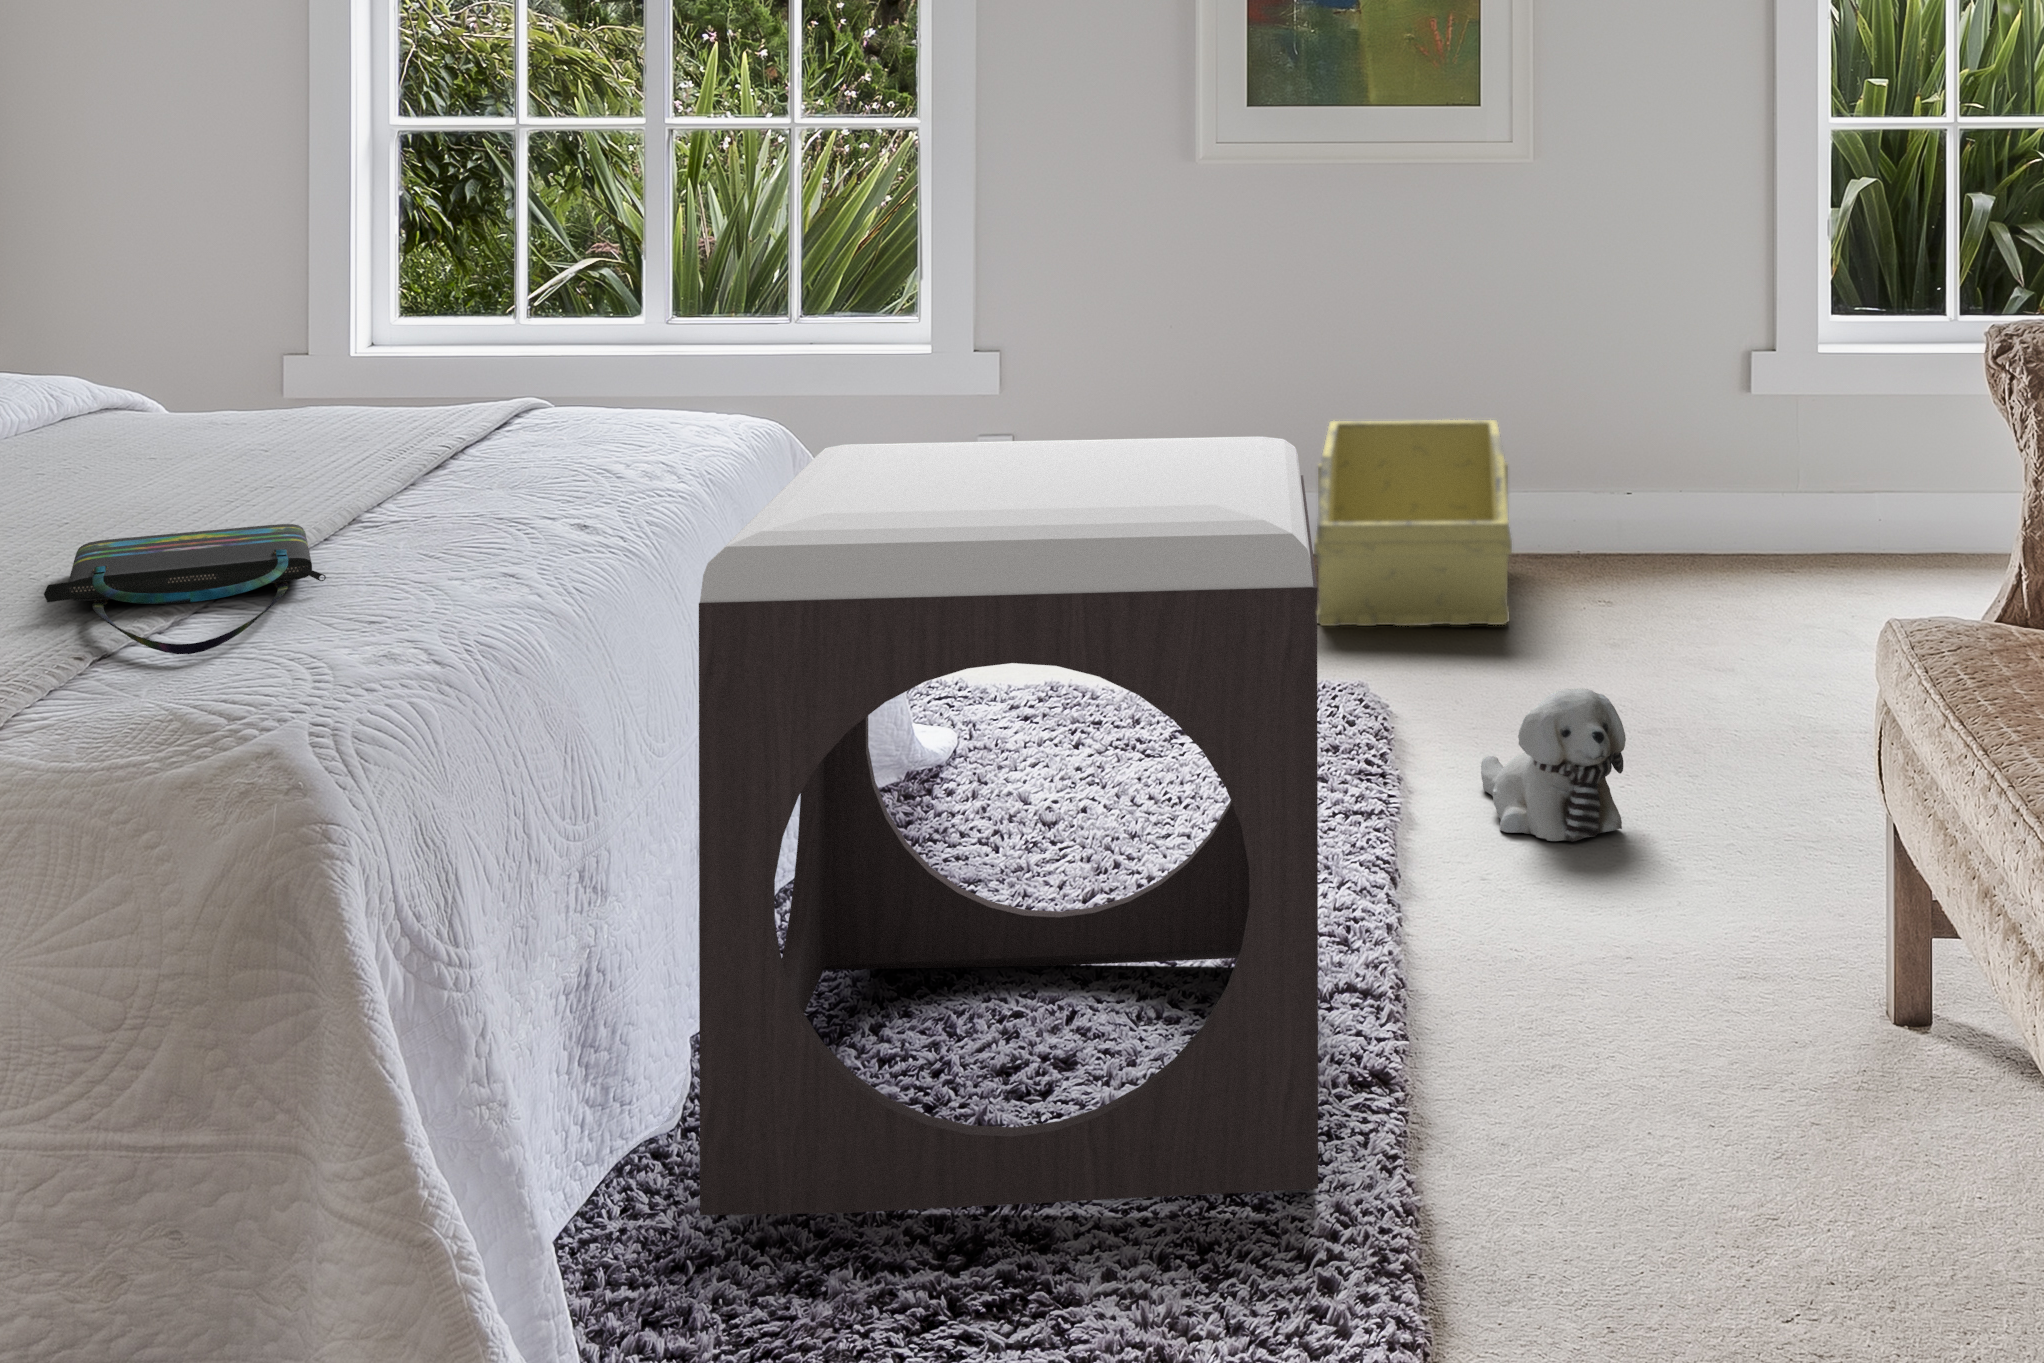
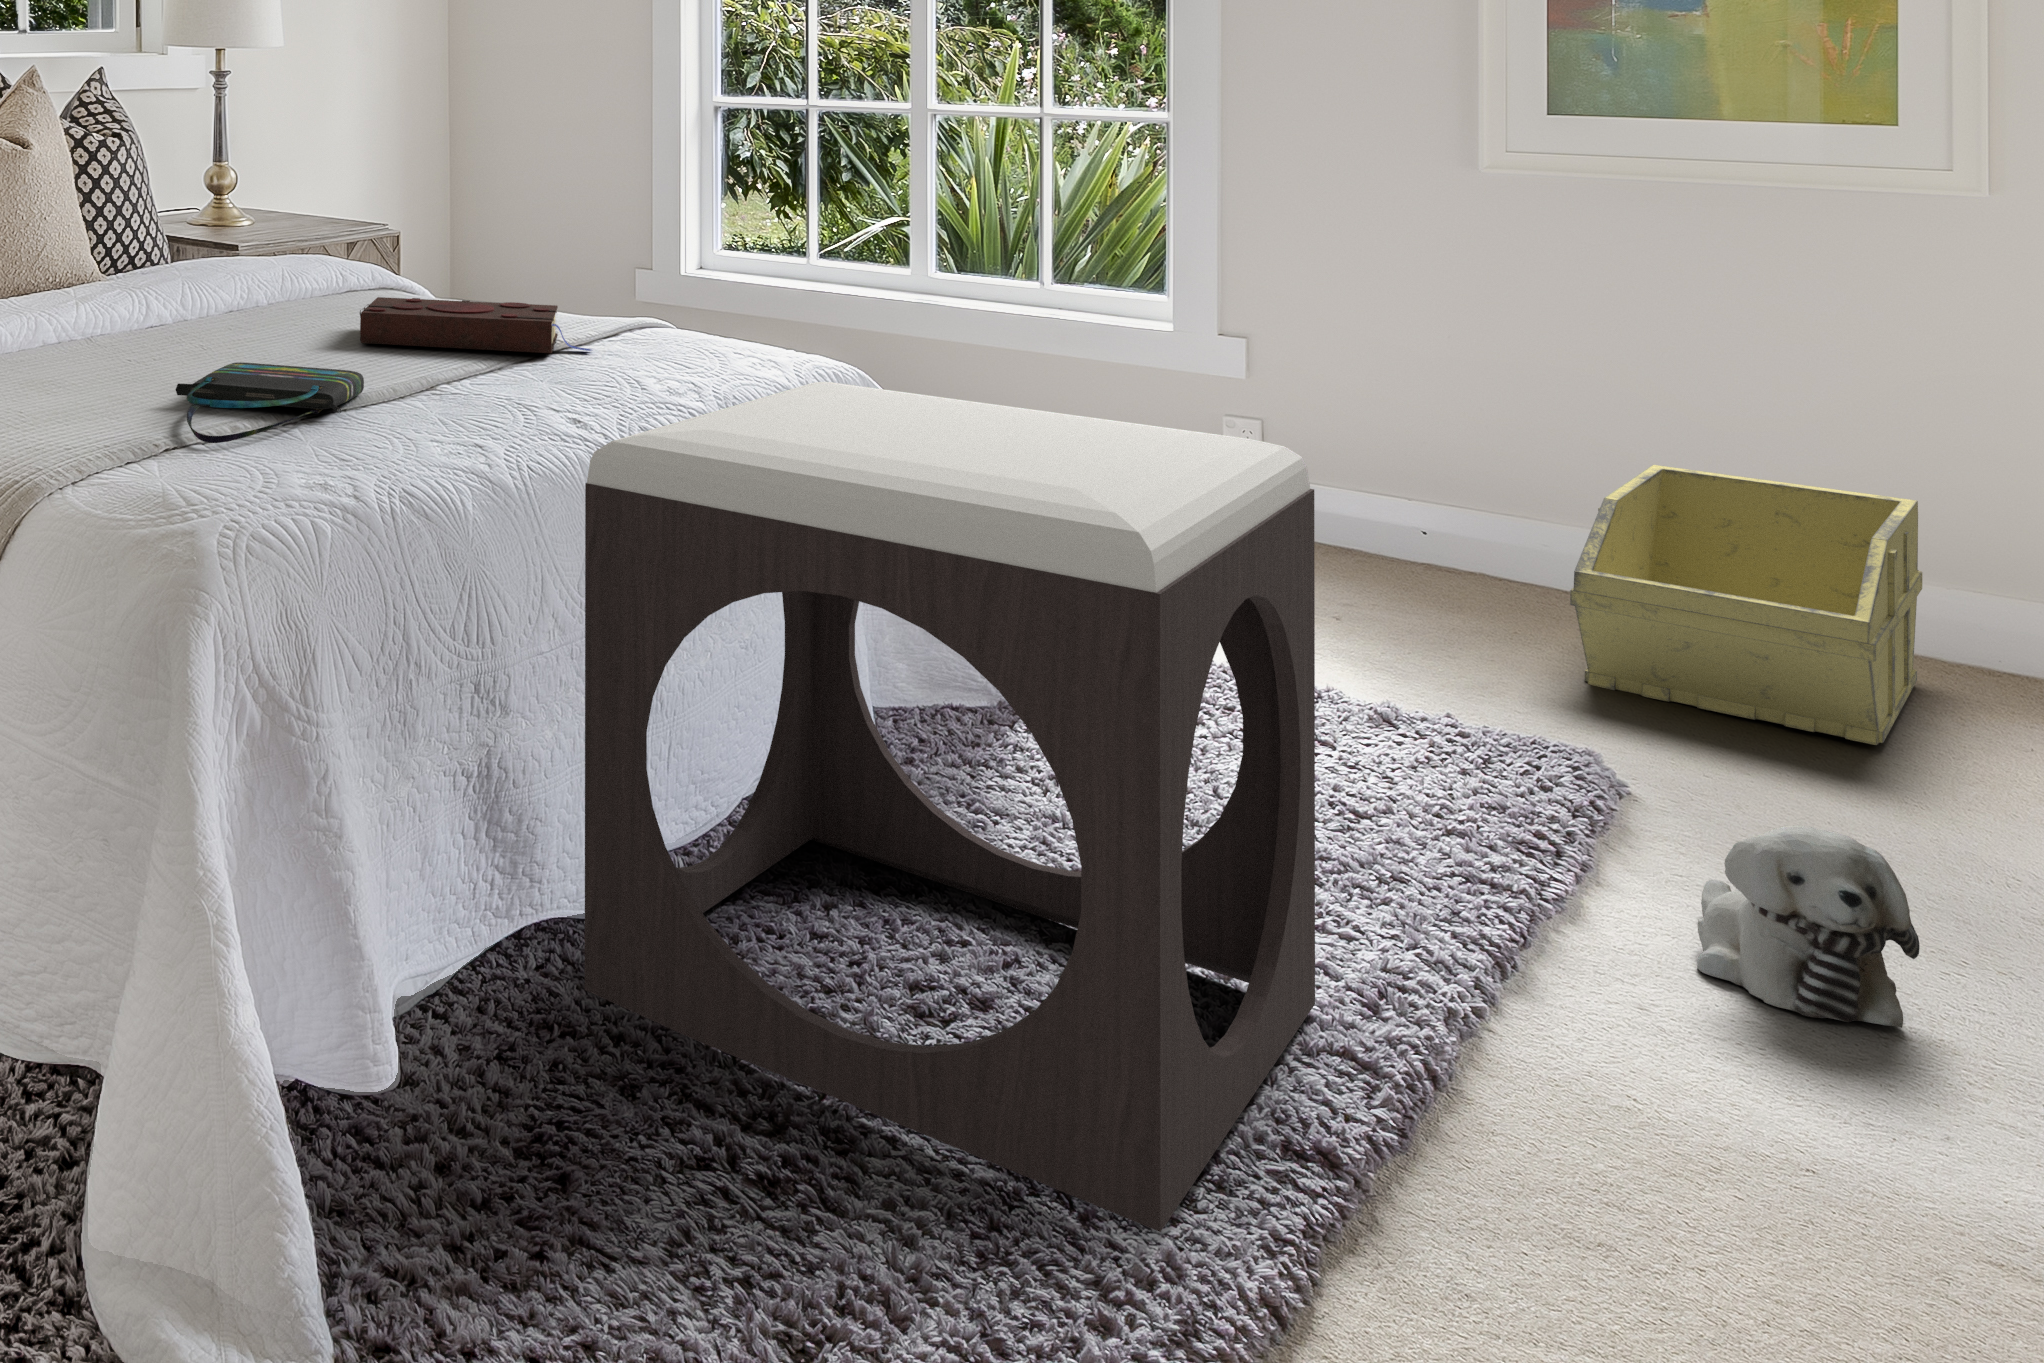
book: none [187,402,524,489] -> present [360,297,592,353]

